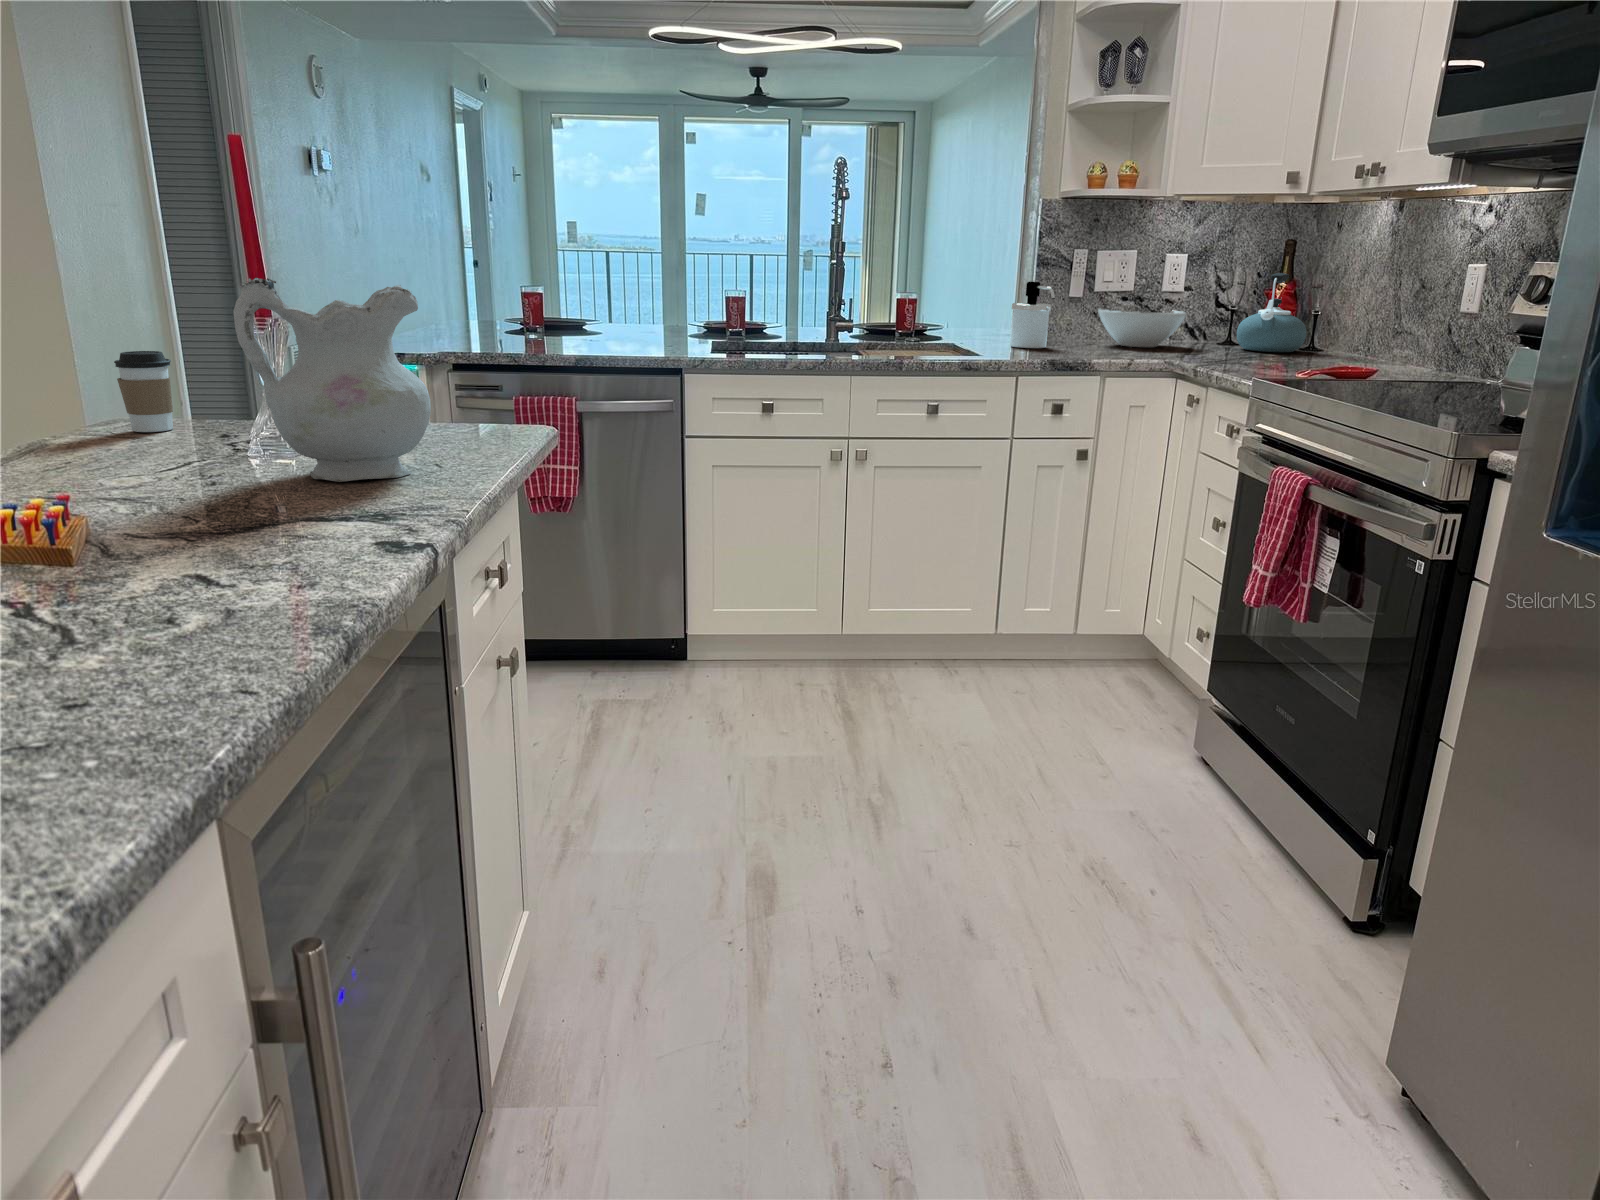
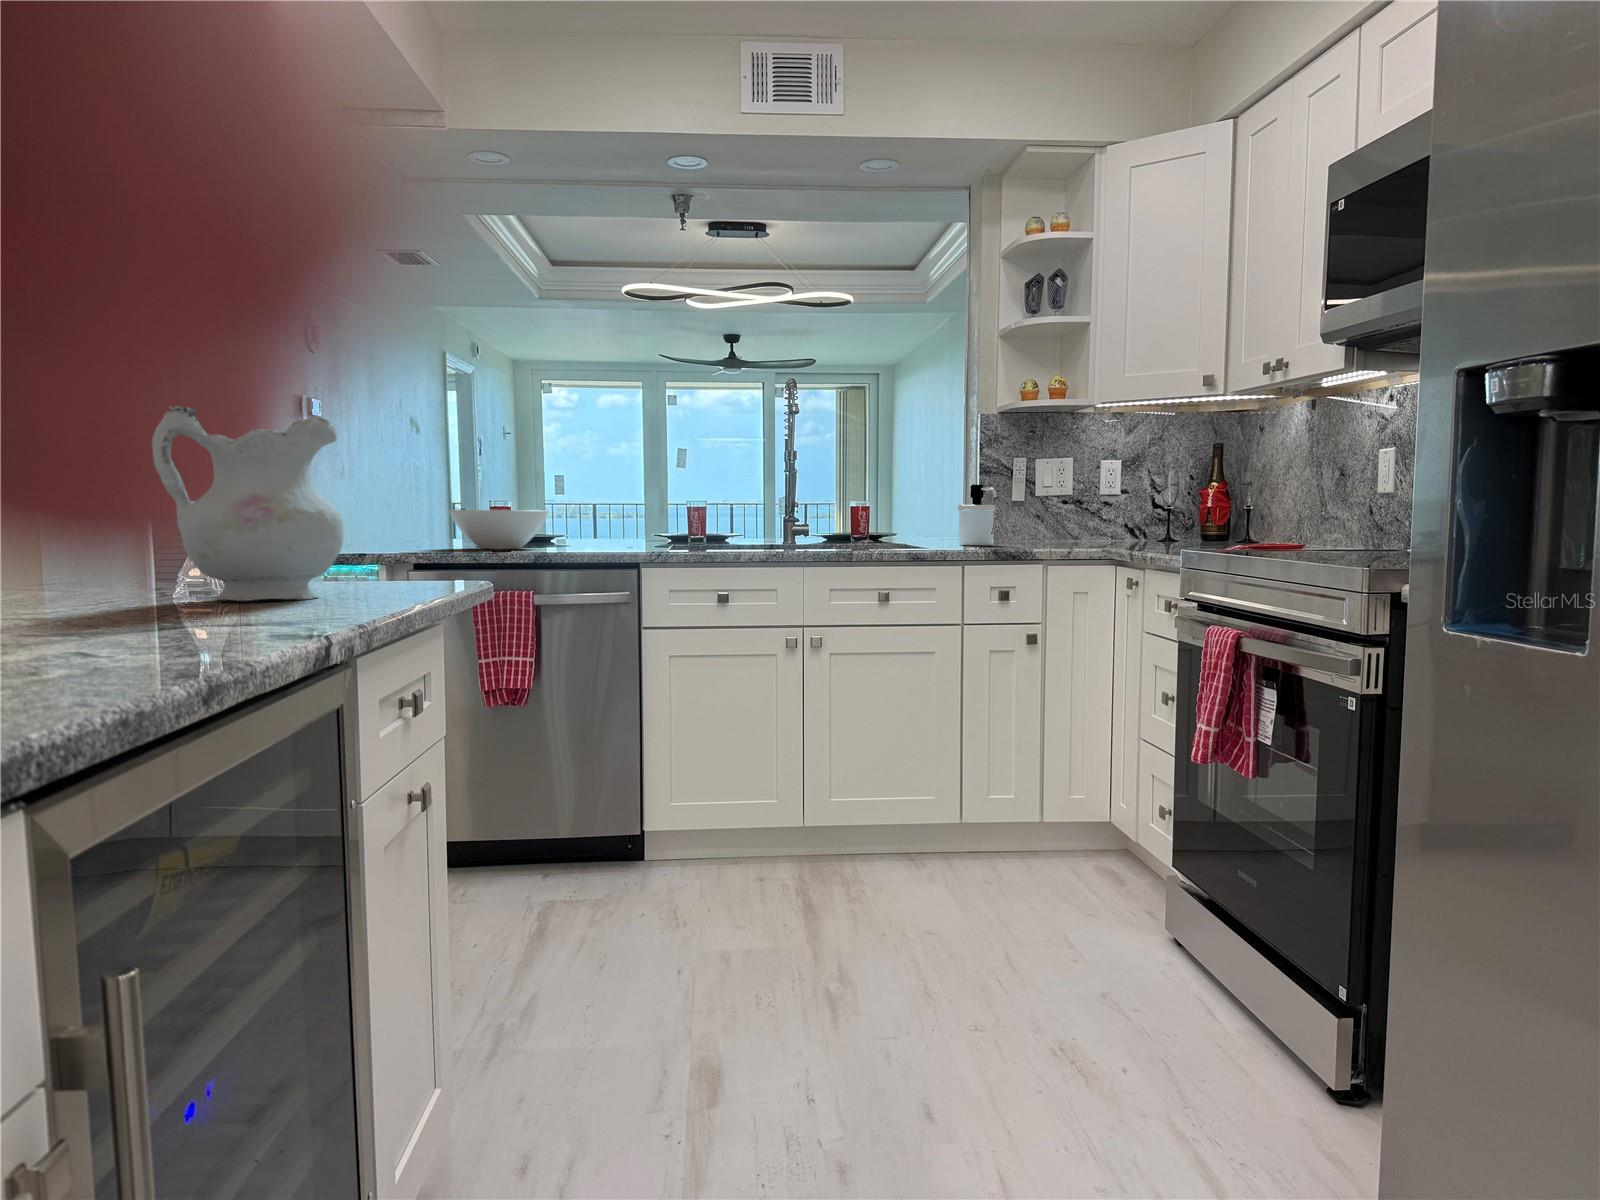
kettle: present [1237,273,1306,352] -> none [1175,474,1241,545]
bowl: present [1098,308,1186,347] -> present [450,510,548,549]
coffee cup: present [114,351,173,432] -> none [51,508,109,584]

